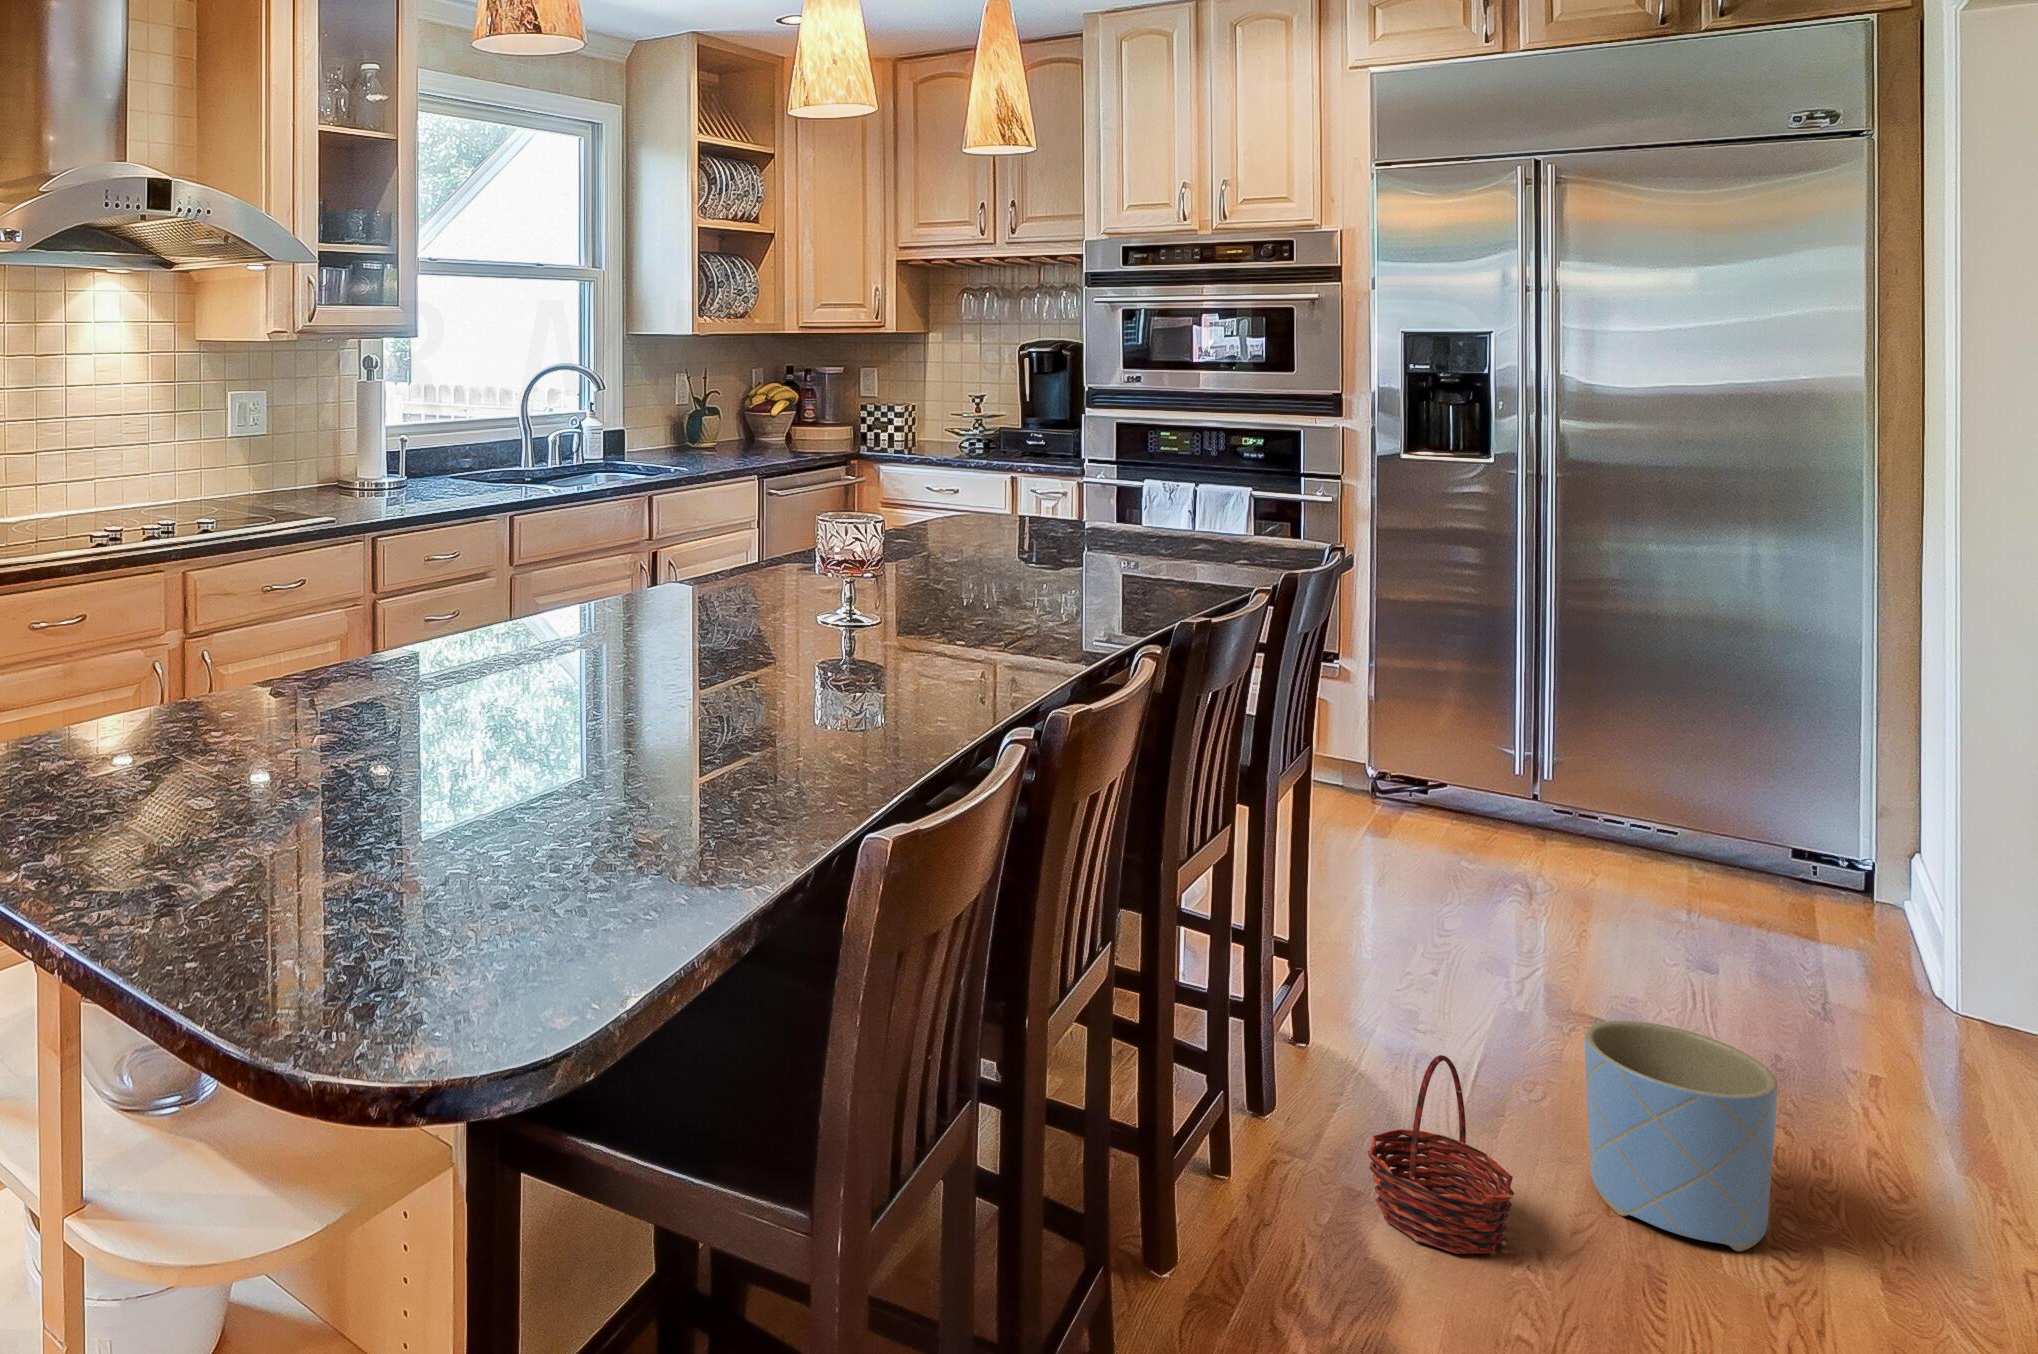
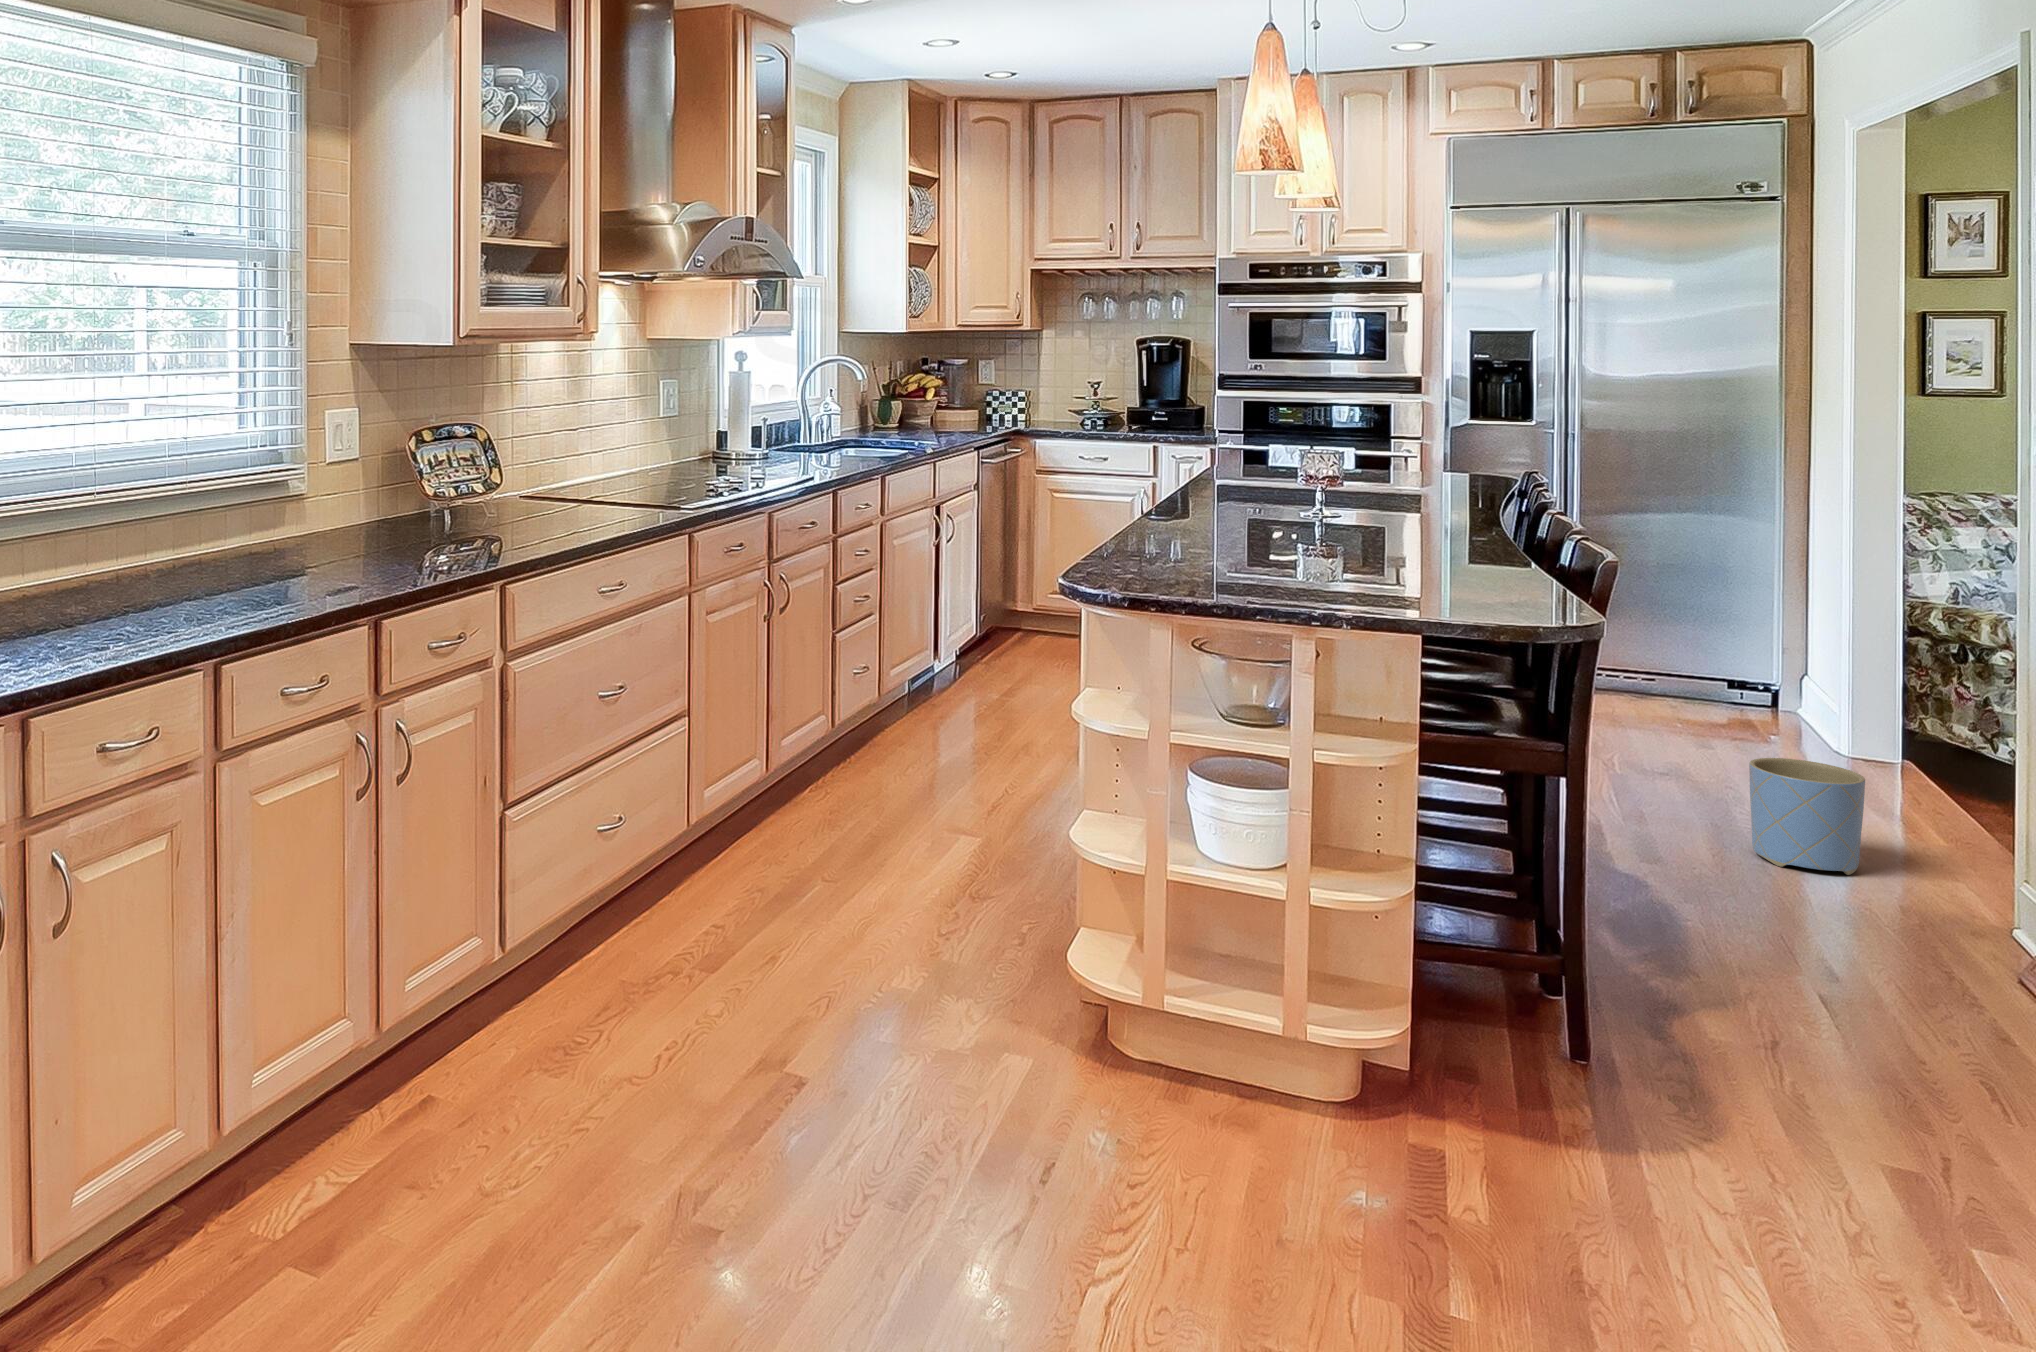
basket: present [1368,1055,1514,1254] -> none [1649,776,1745,888]

